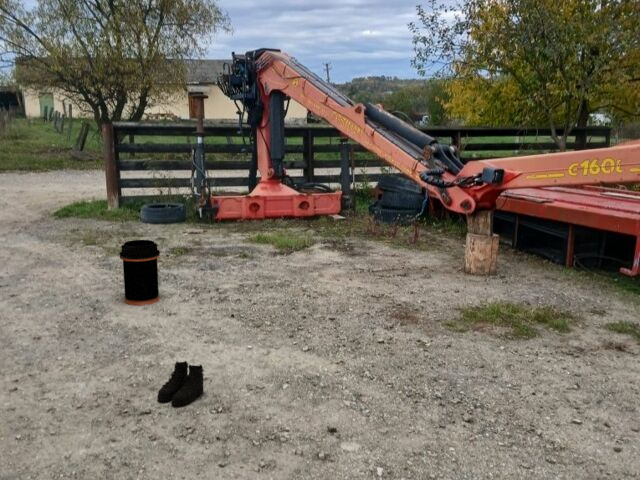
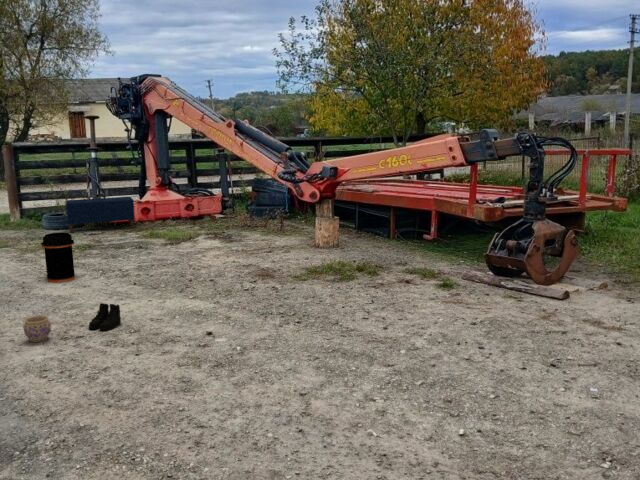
bench: none [165,190,241,230] -> present [66,197,135,233]
planter: none [62,378,102,420] -> present [23,316,51,342]

